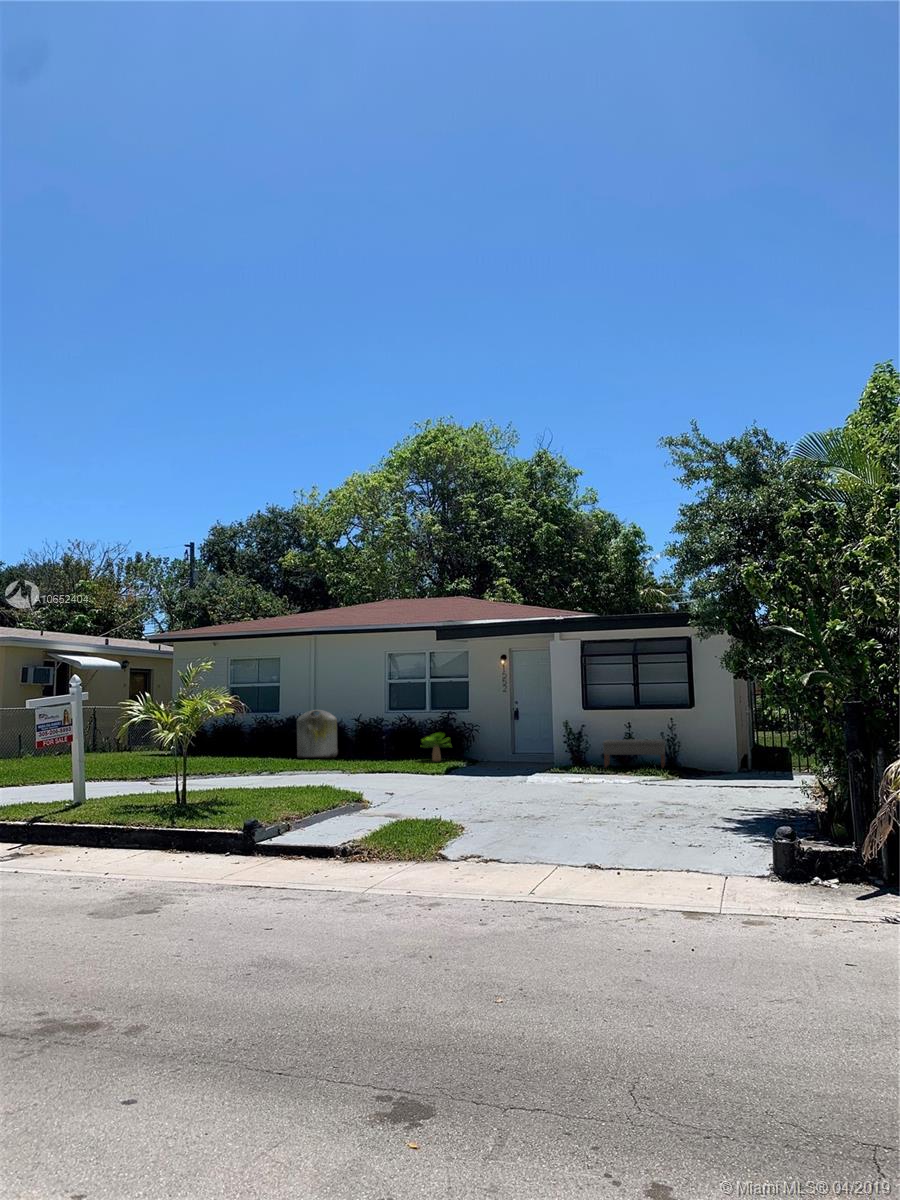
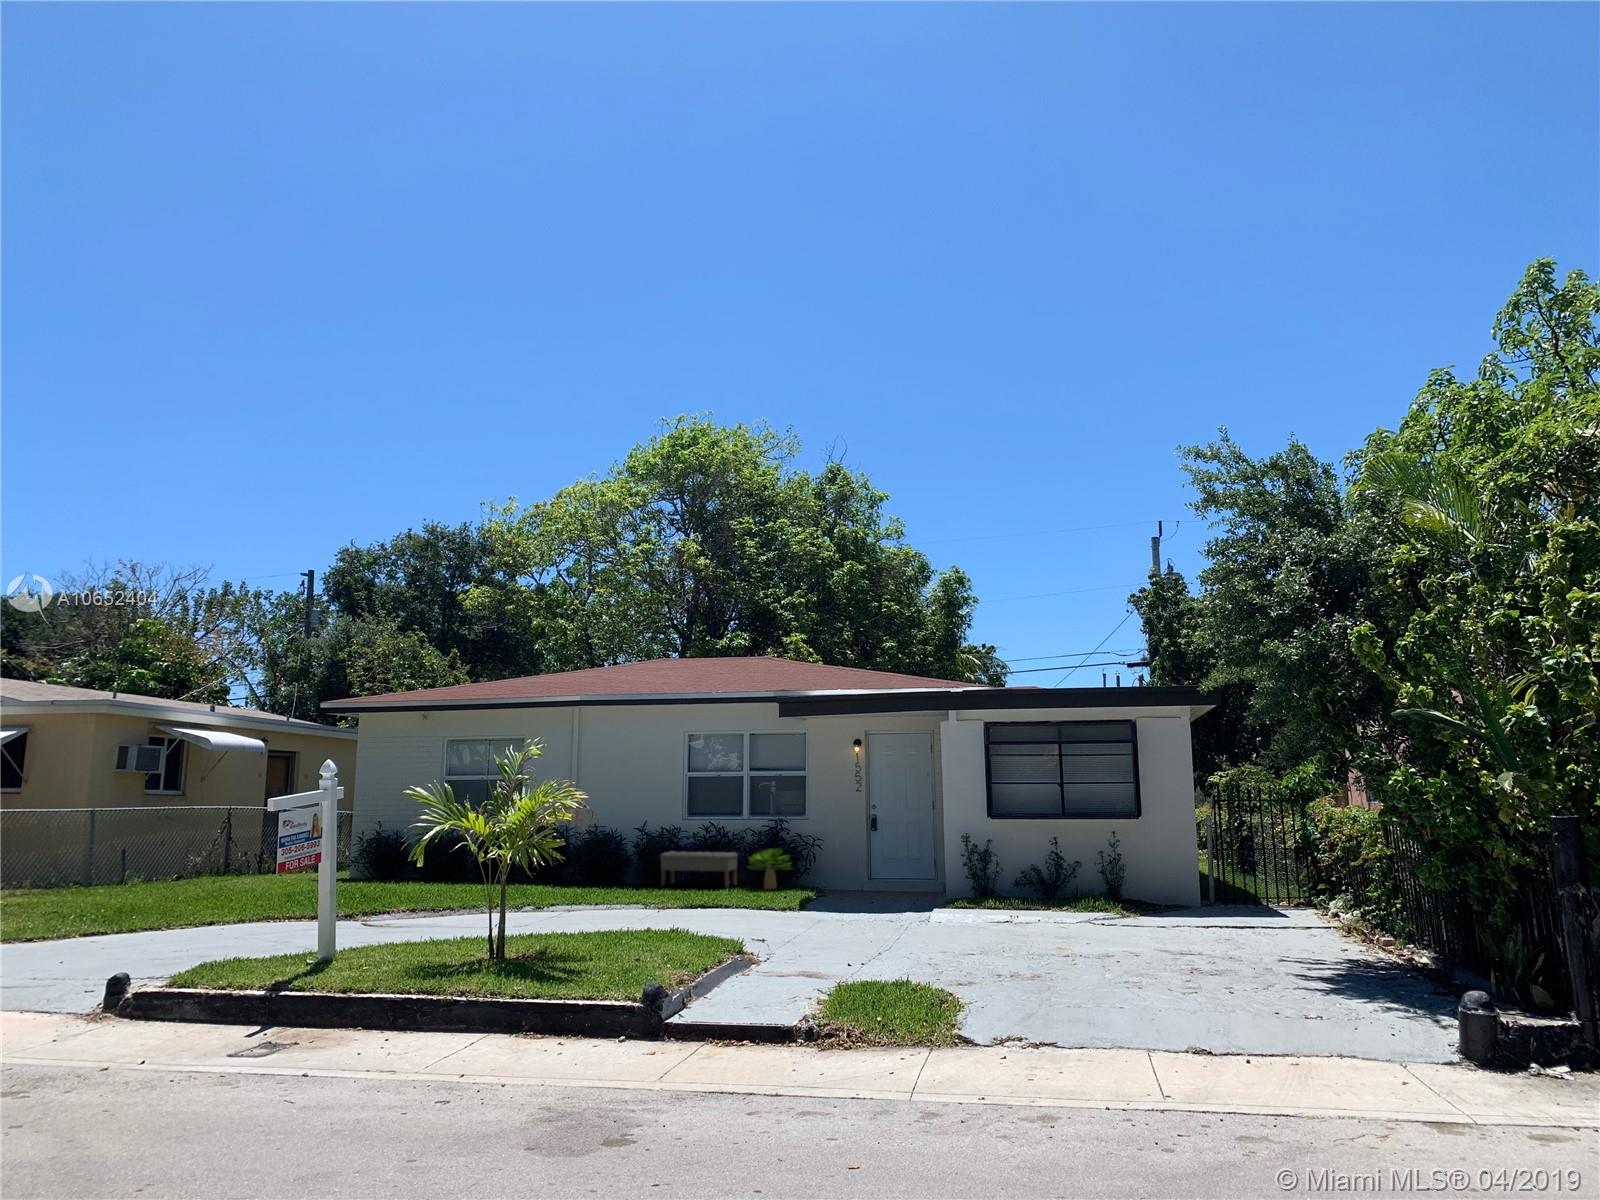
trash can: present [297,710,338,758] -> none [559,814,618,884]
bench: present [603,739,665,768] -> present [660,851,738,887]

